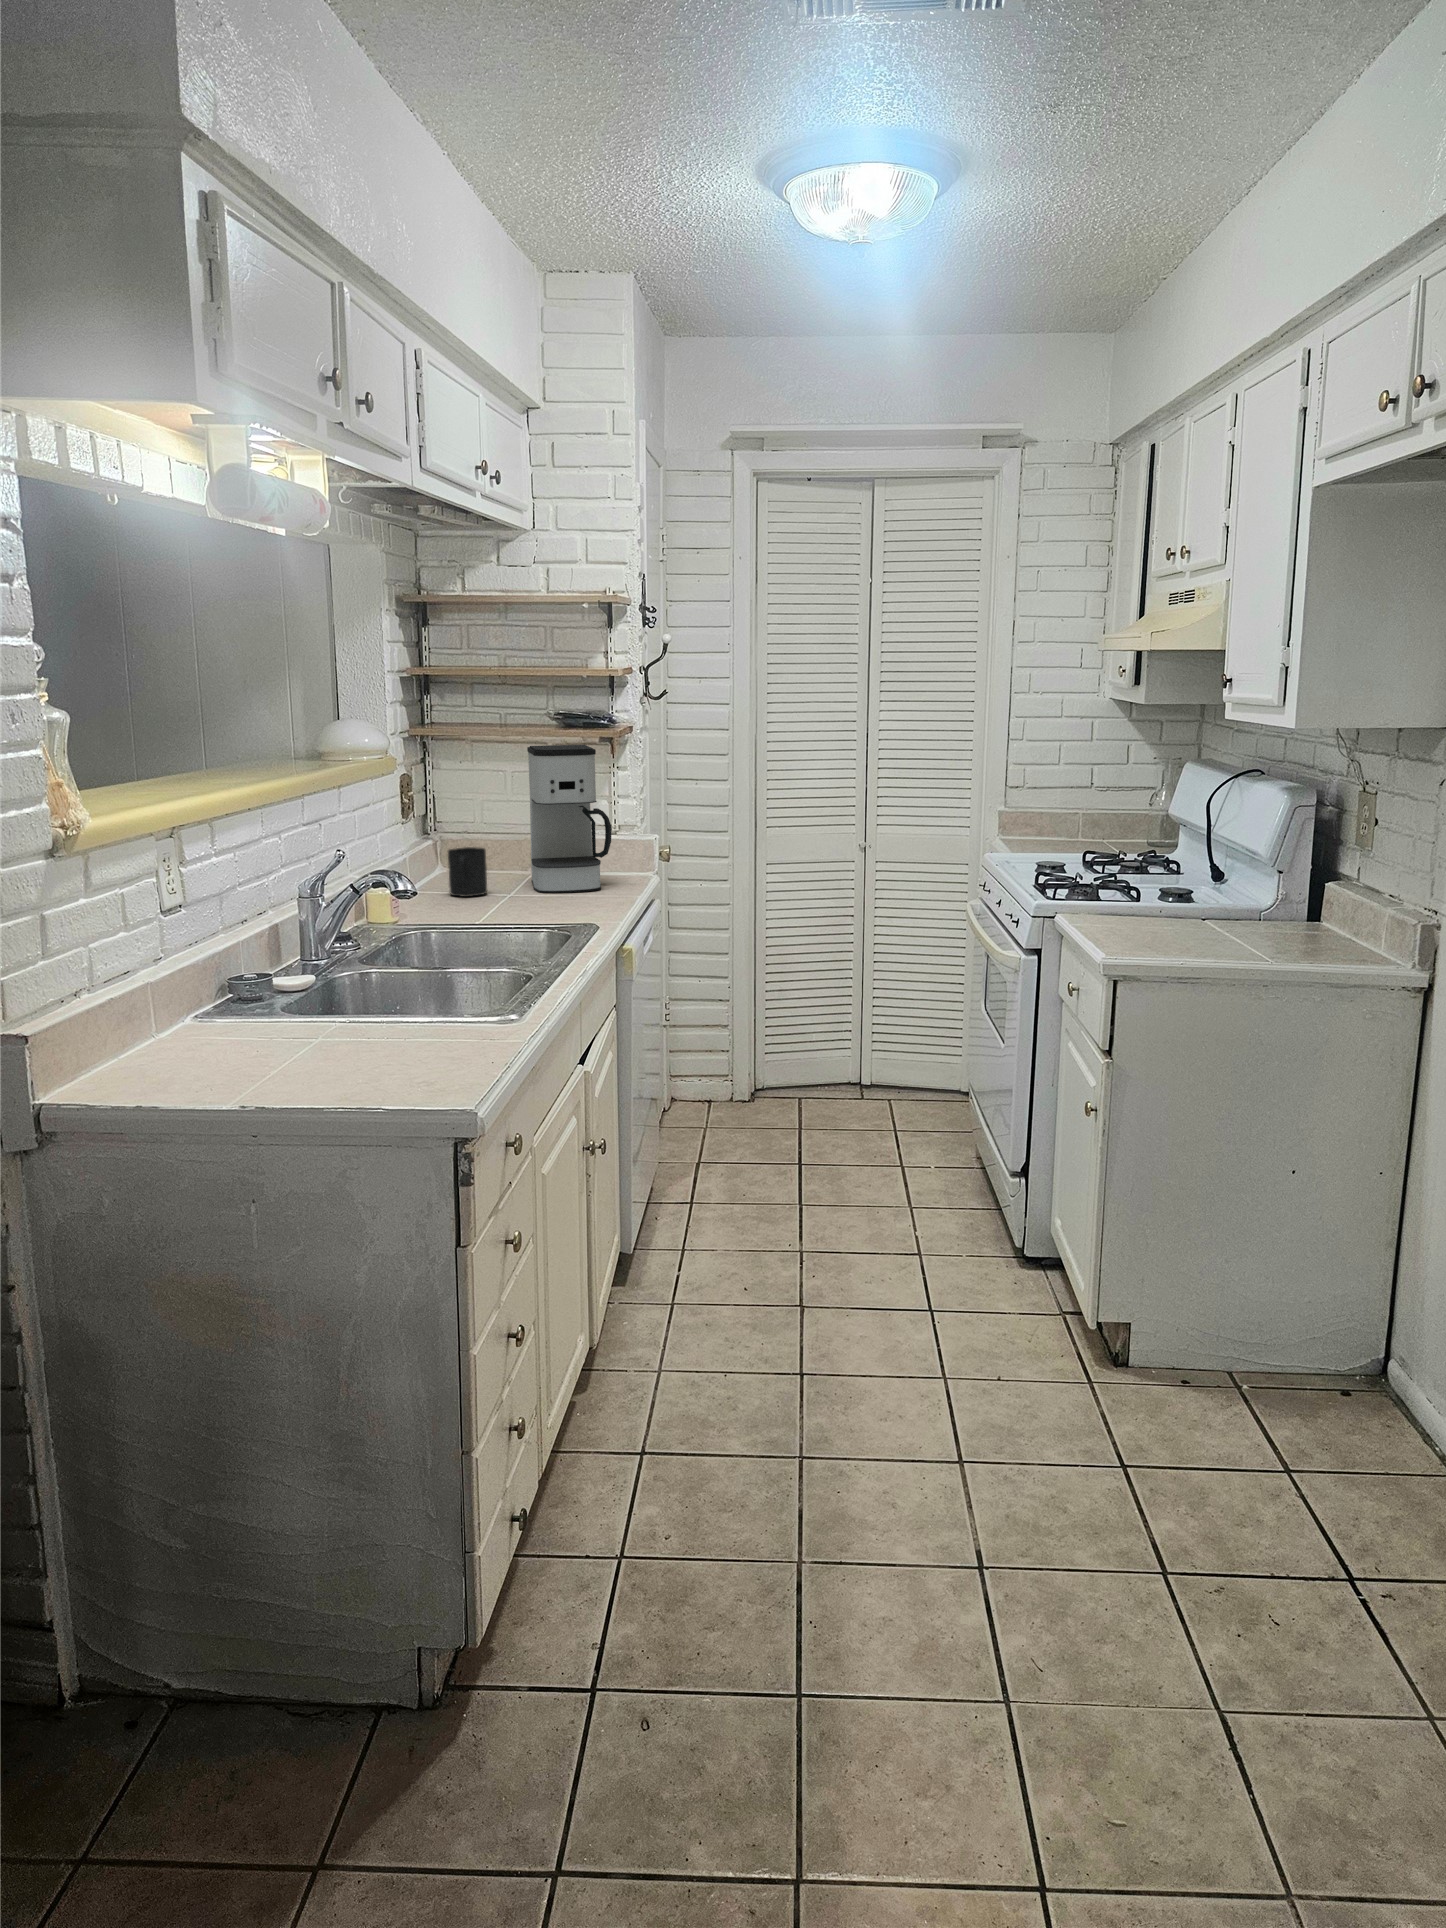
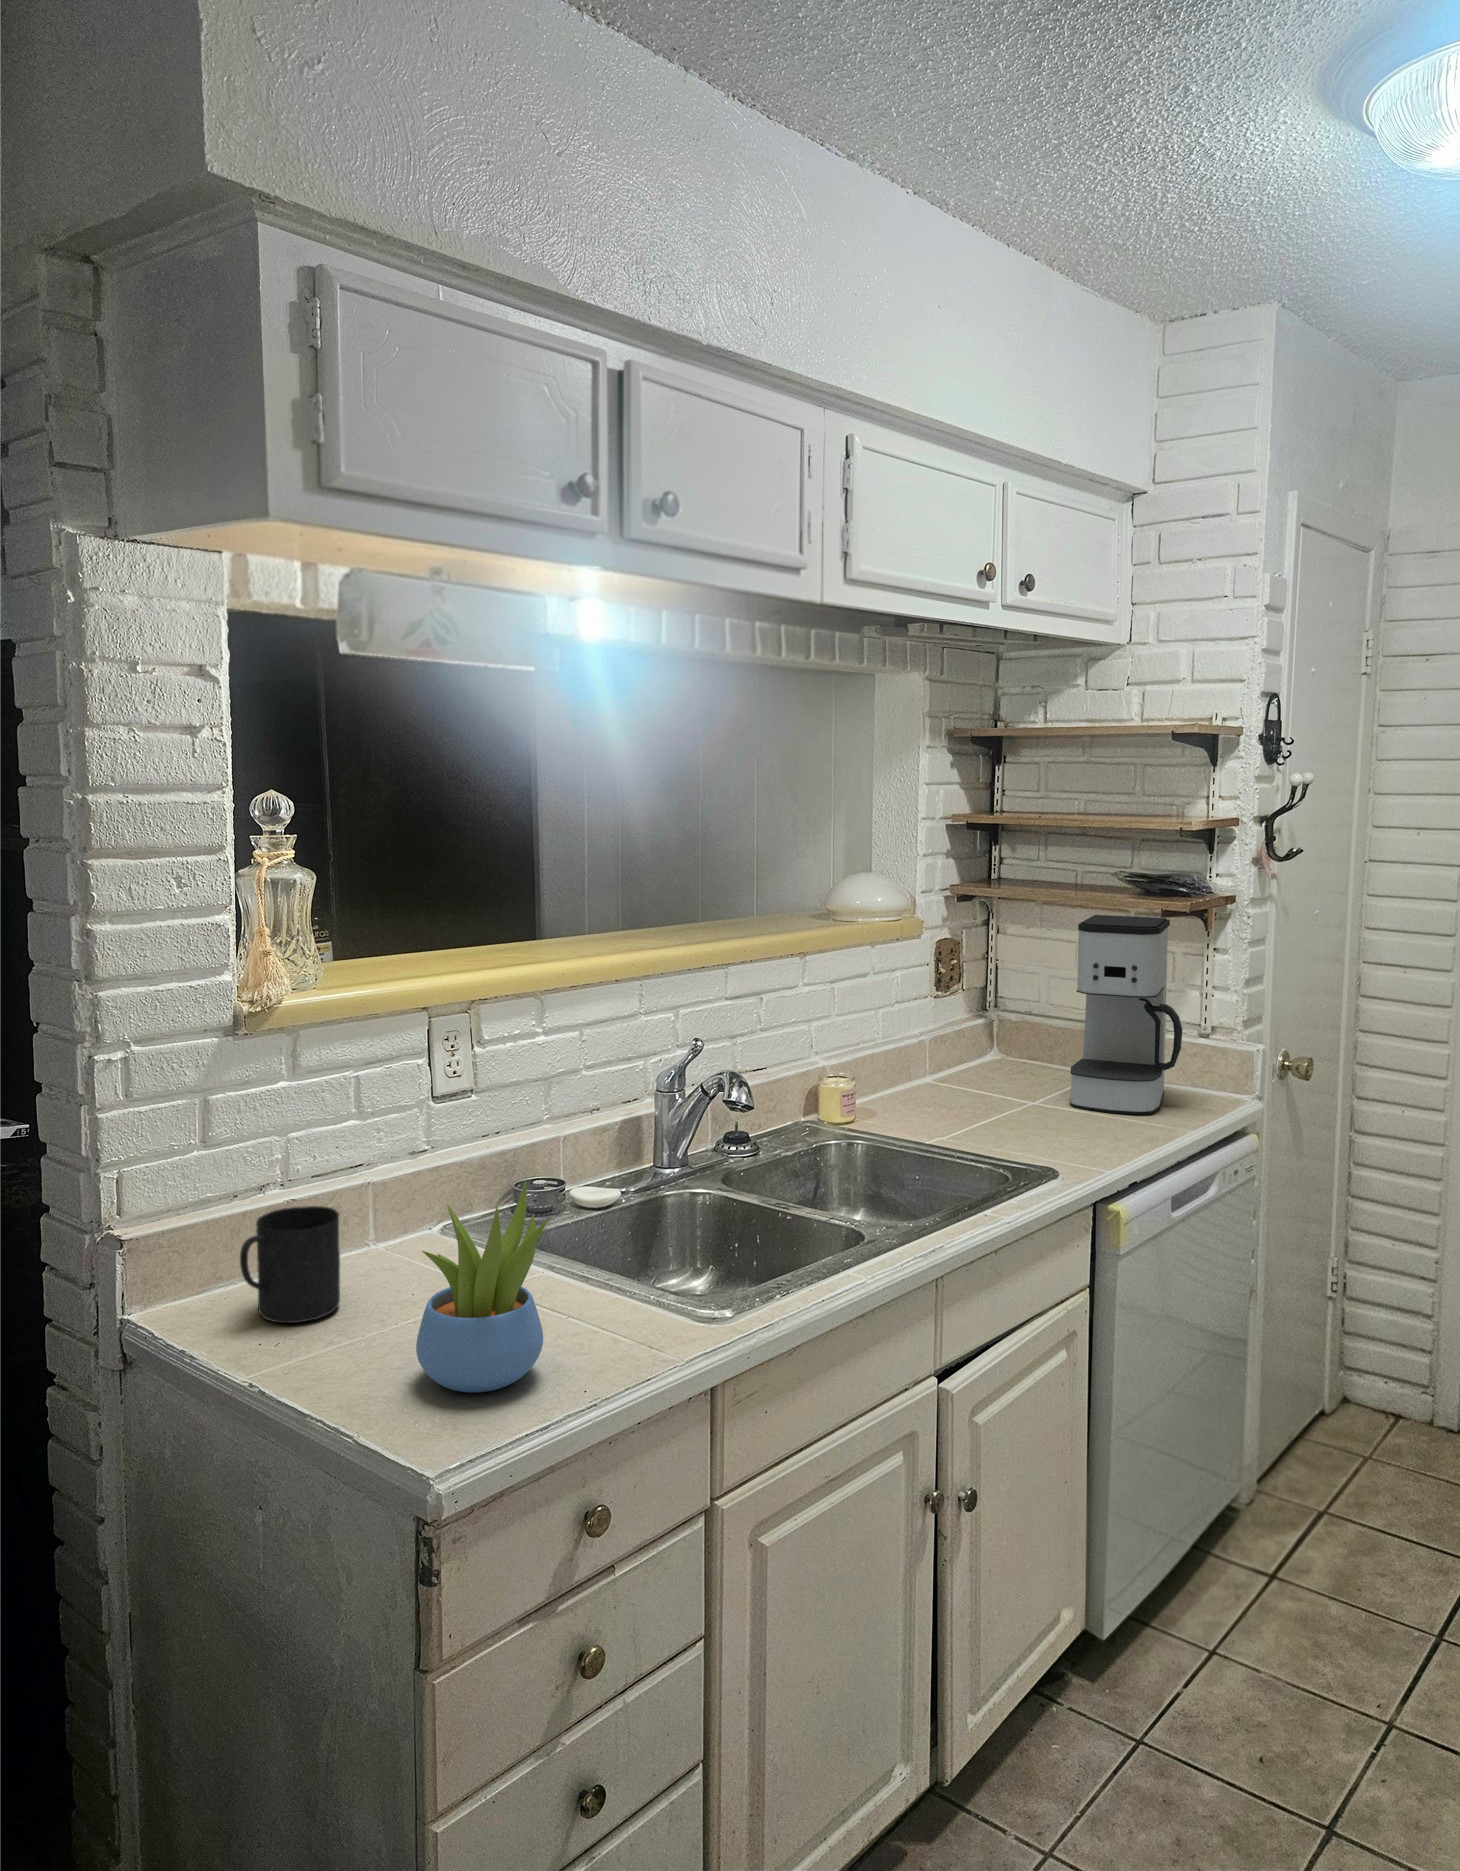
mug: present [448,847,487,897] -> present [240,1206,340,1323]
succulent plant: none [354,923,456,1078] -> present [416,1180,549,1392]

